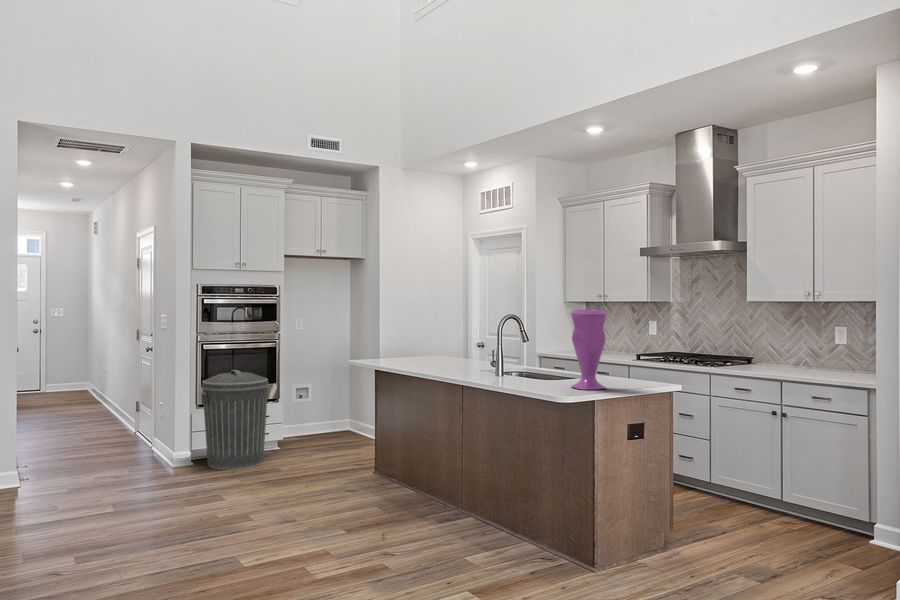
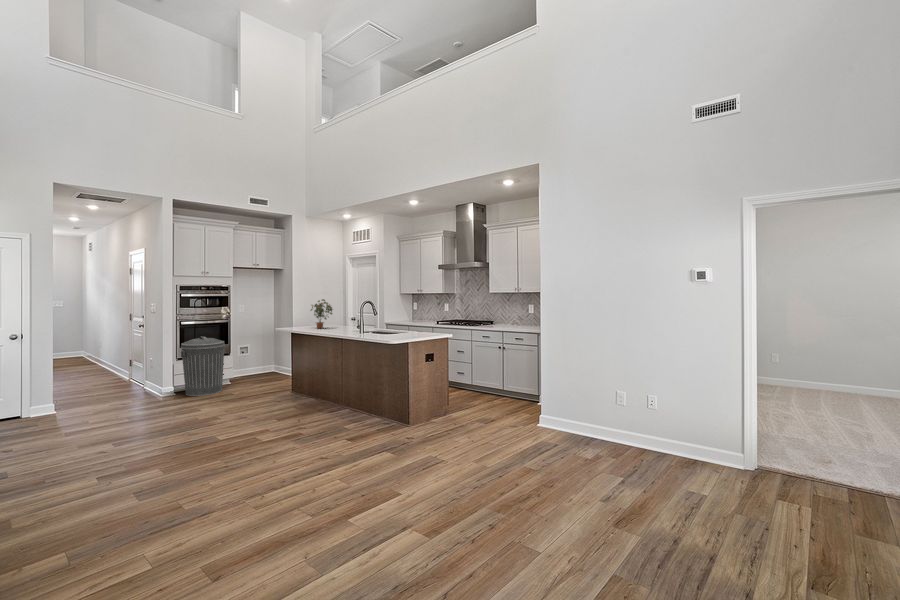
potted plant: none [405,309,446,362] -> present [311,299,332,328]
vase: present [570,310,608,390] -> none [396,299,416,338]

